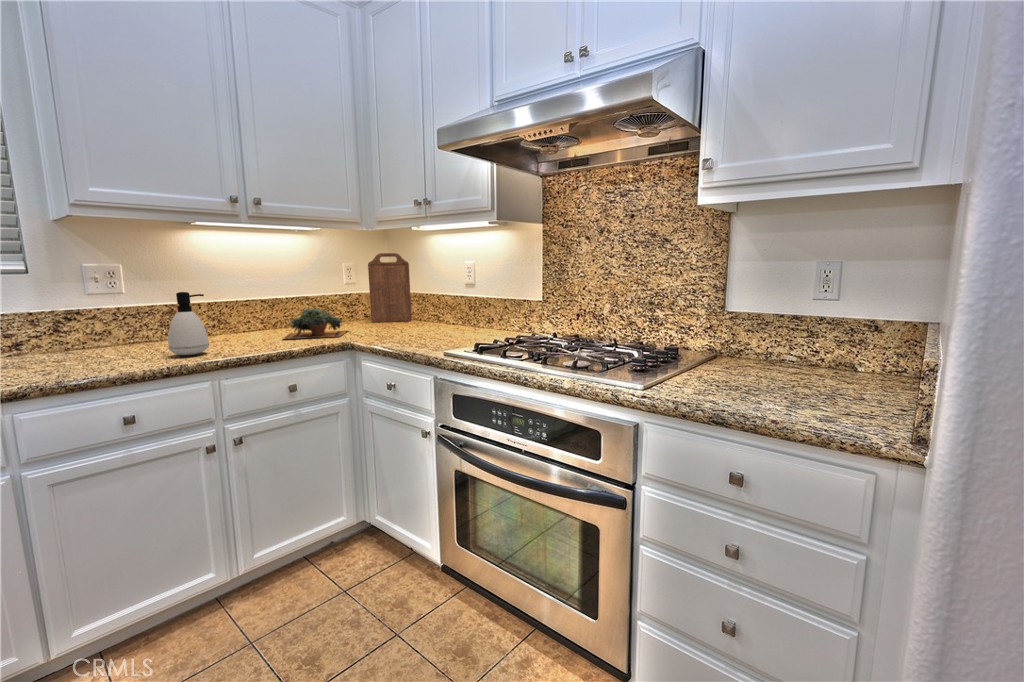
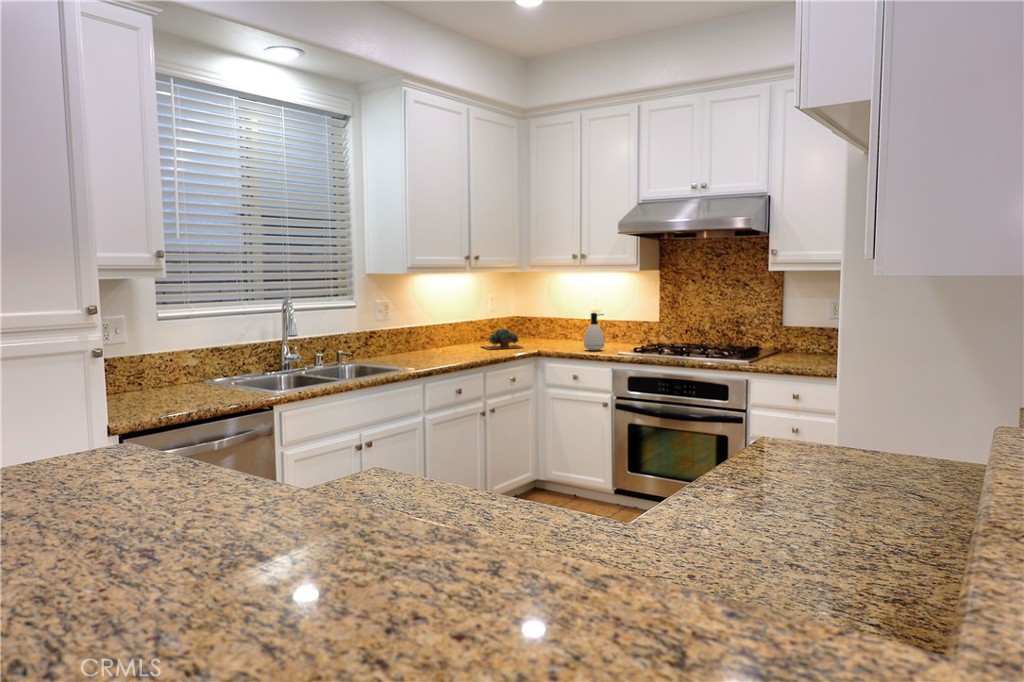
cutting board: present [368,253,412,322] -> none [515,287,545,340]
soap dispenser: present [168,292,209,355] -> present [584,313,604,350]

